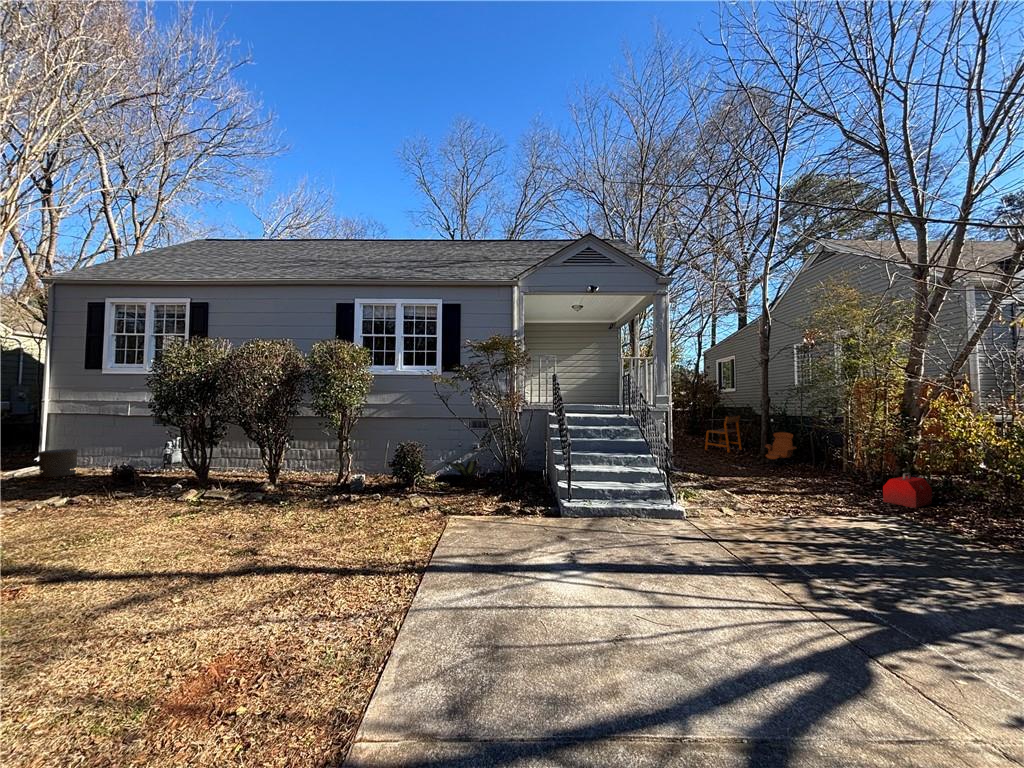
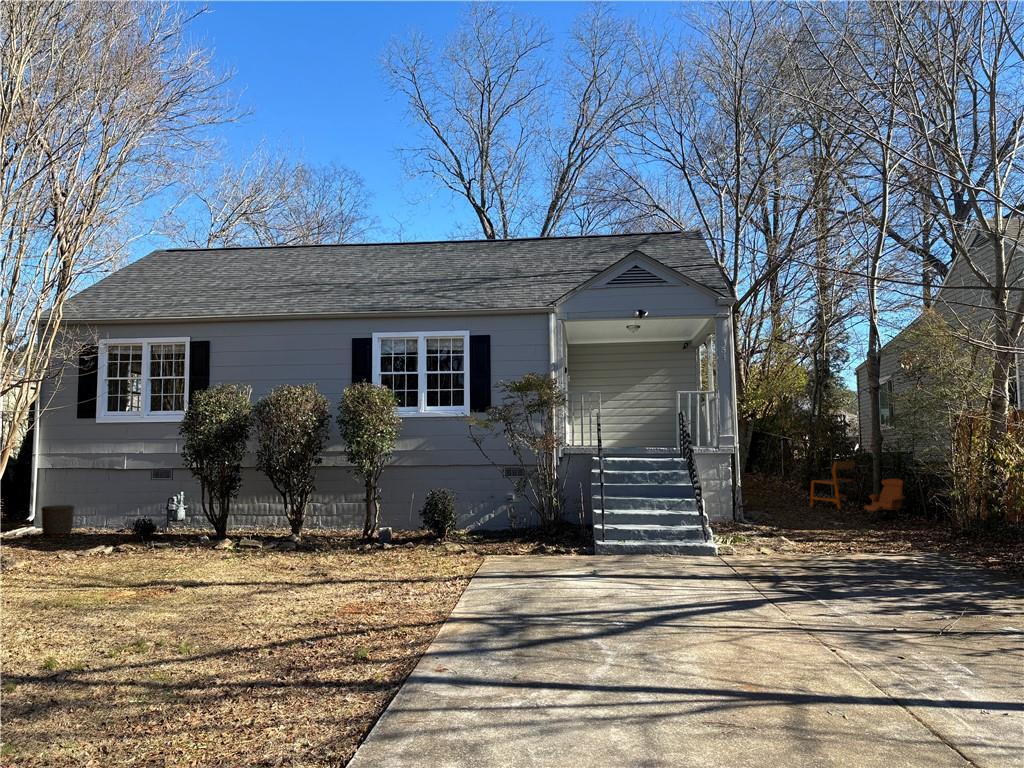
potted plant: present [446,461,485,482] -> none [476,512,523,535]
toolbox: present [883,473,932,508] -> none [944,513,995,548]

